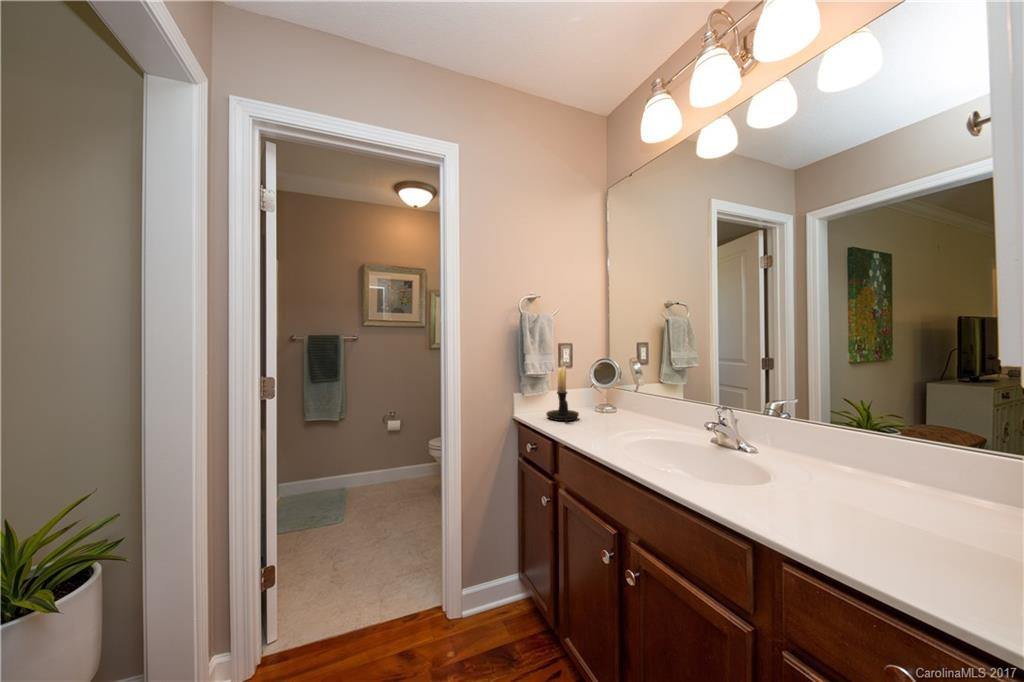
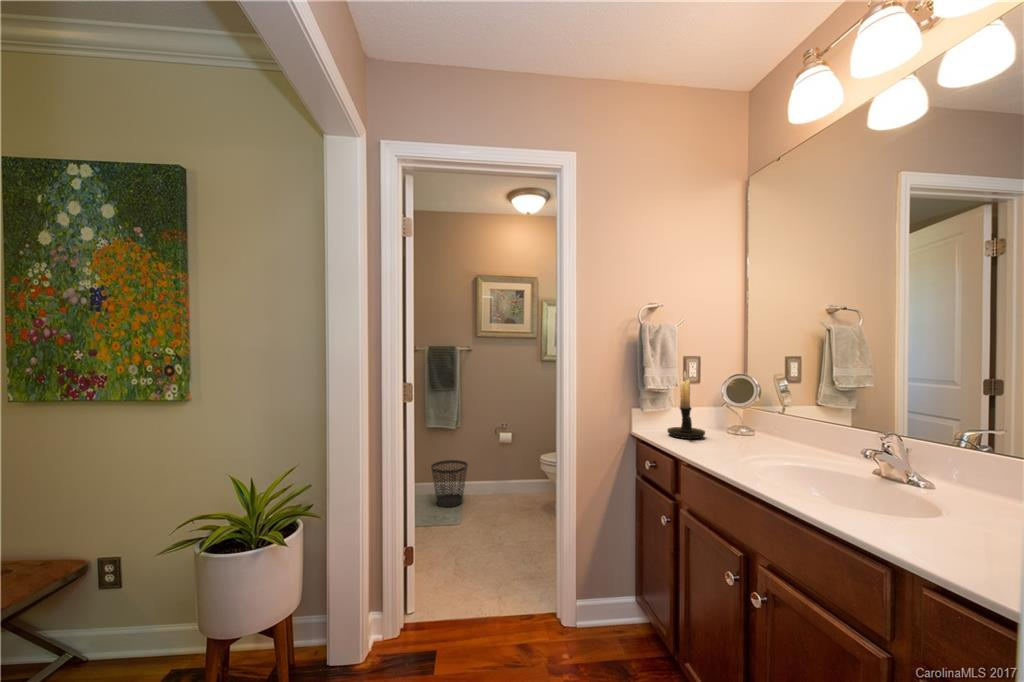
wastebasket: none [309,455,352,505] -> present [431,460,468,507]

